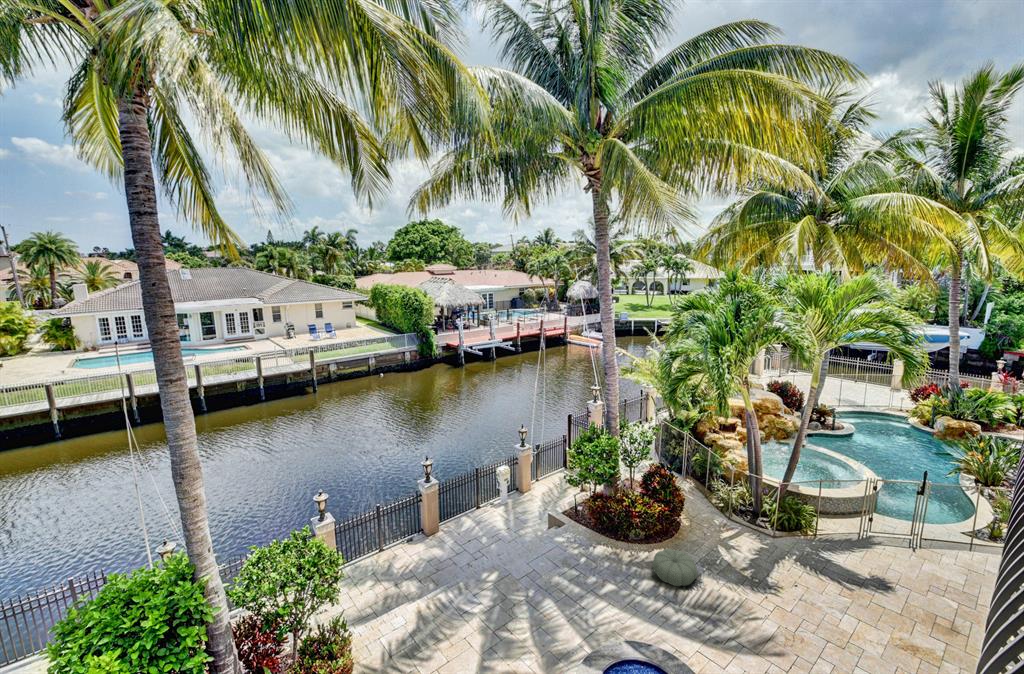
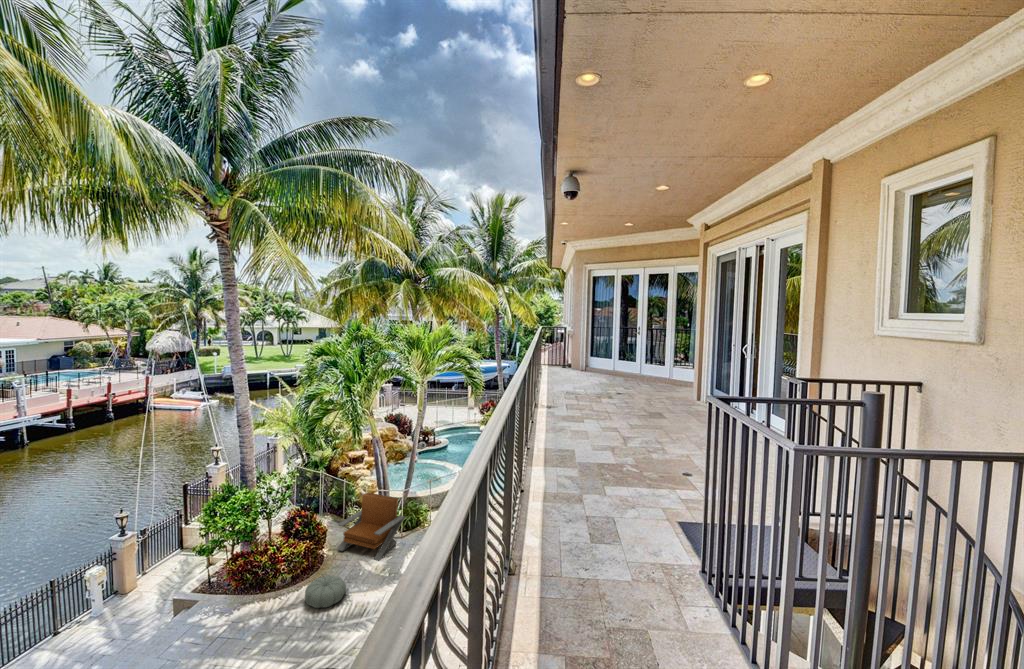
lounge chair: none [694,471,781,556] -> present [338,493,405,561]

